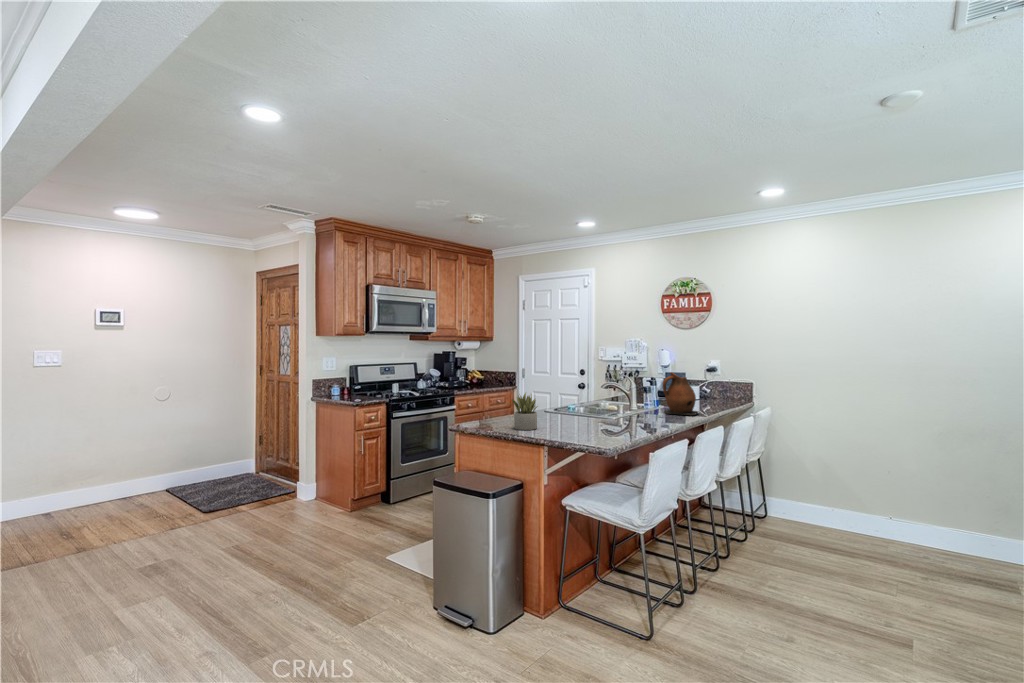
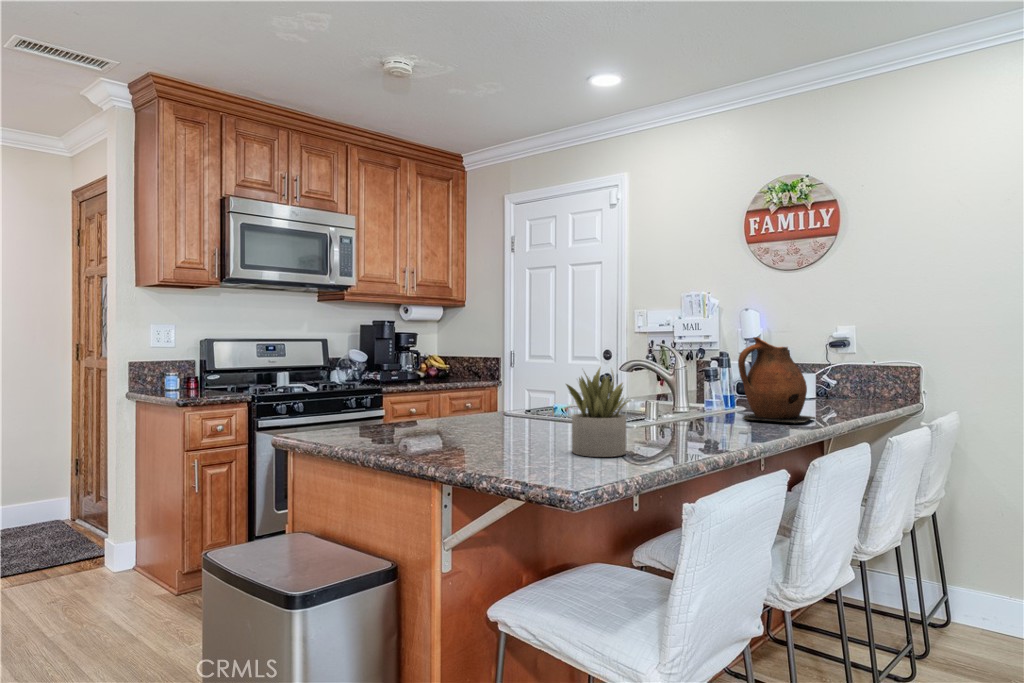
succulent plant: present [512,393,538,430] -> present [566,368,628,457]

